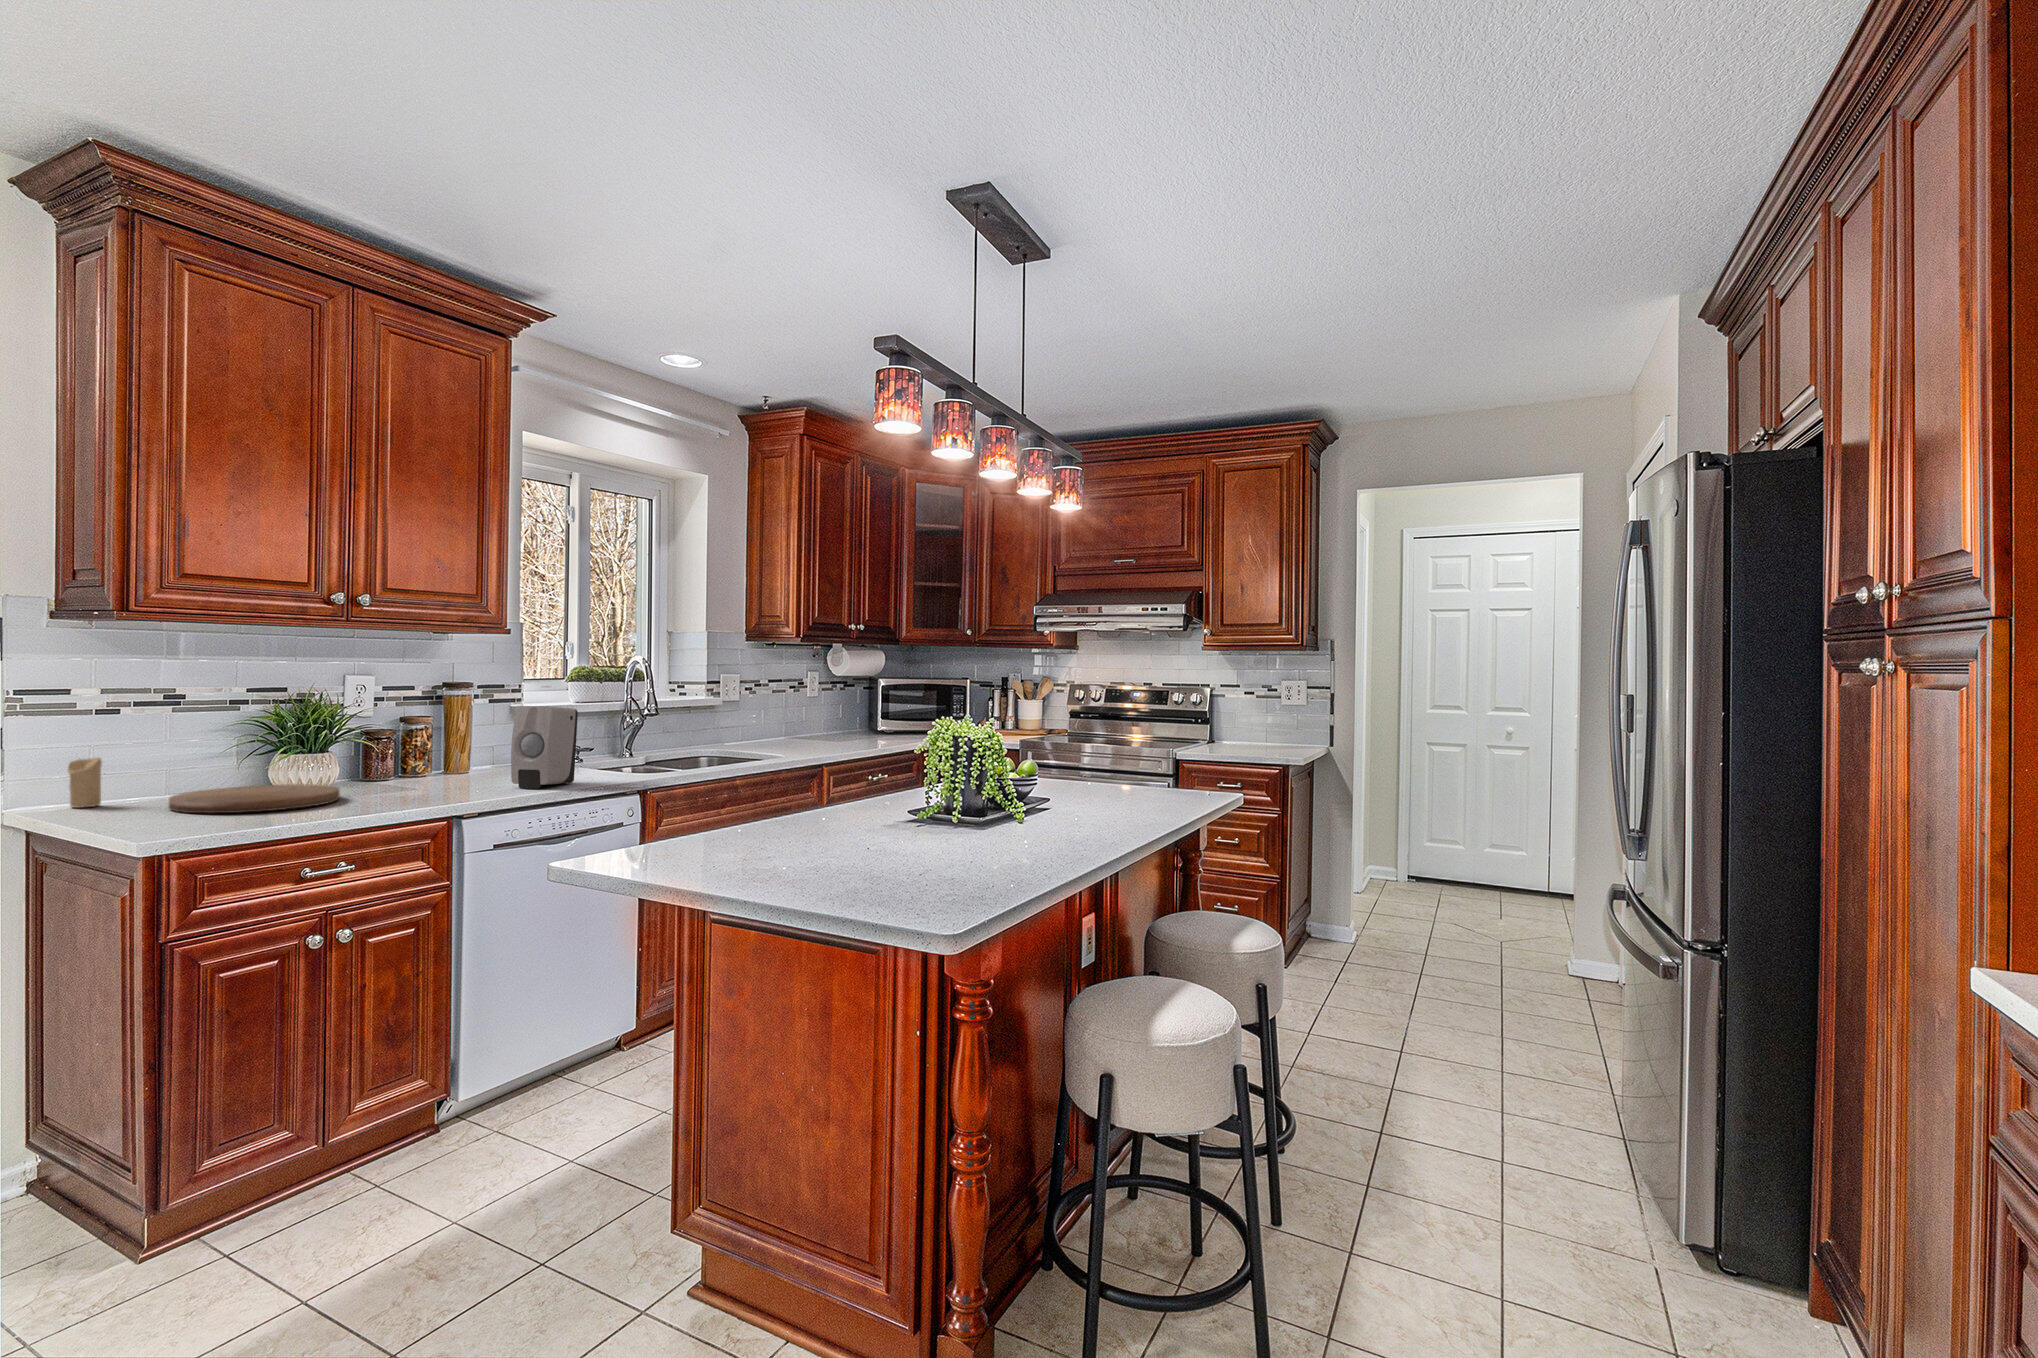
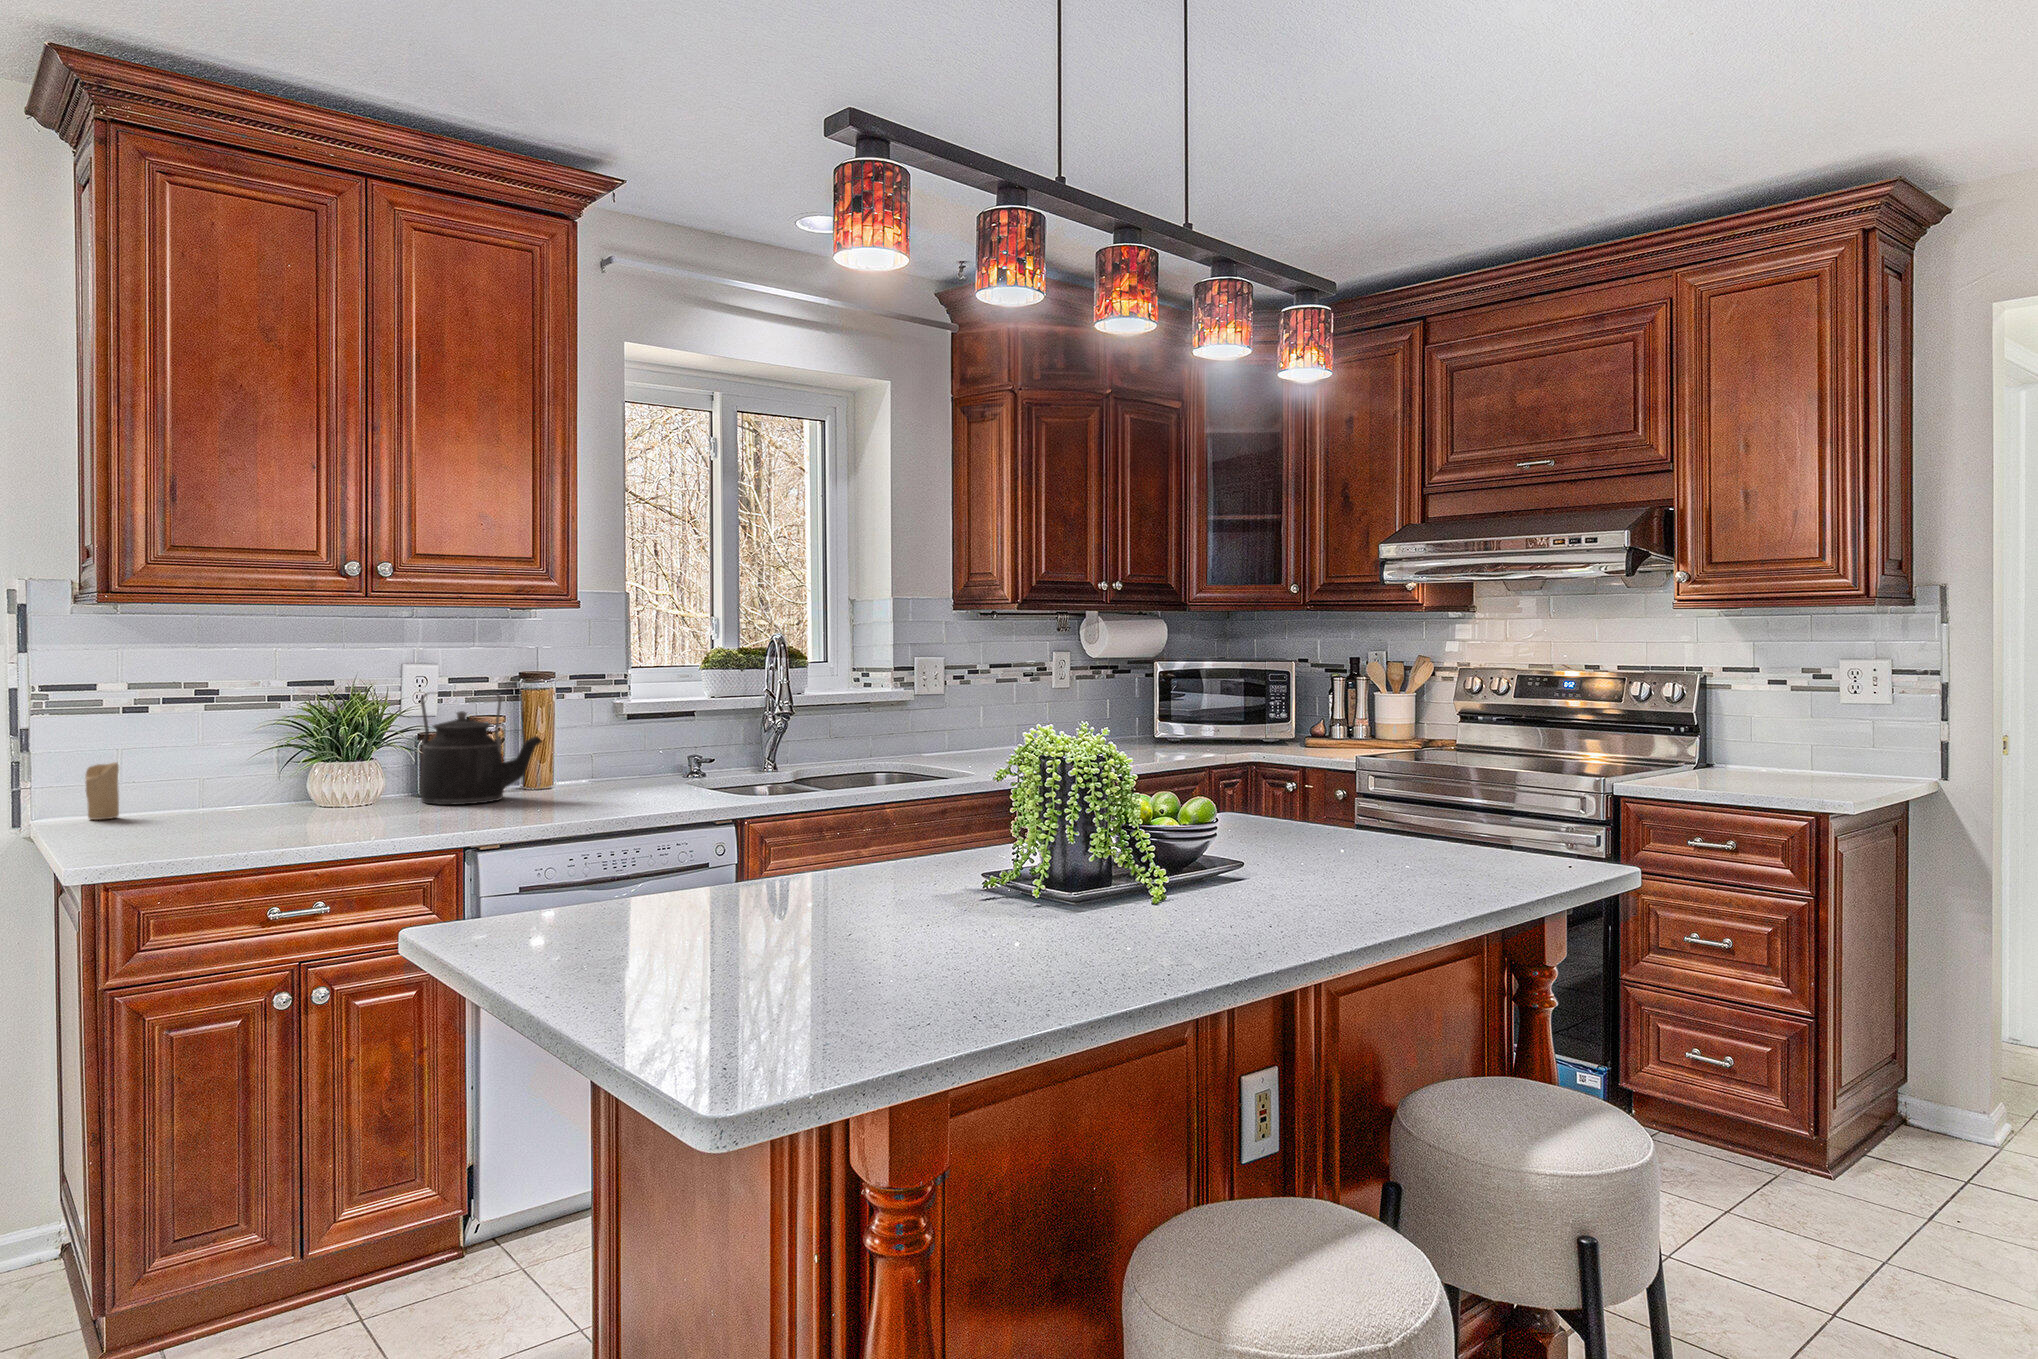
kettle: none [372,697,479,787] -> present [420,692,542,805]
soap dispenser: present [511,706,578,789] -> none [562,703,652,813]
cutting board: present [169,784,340,813] -> none [169,799,356,833]

